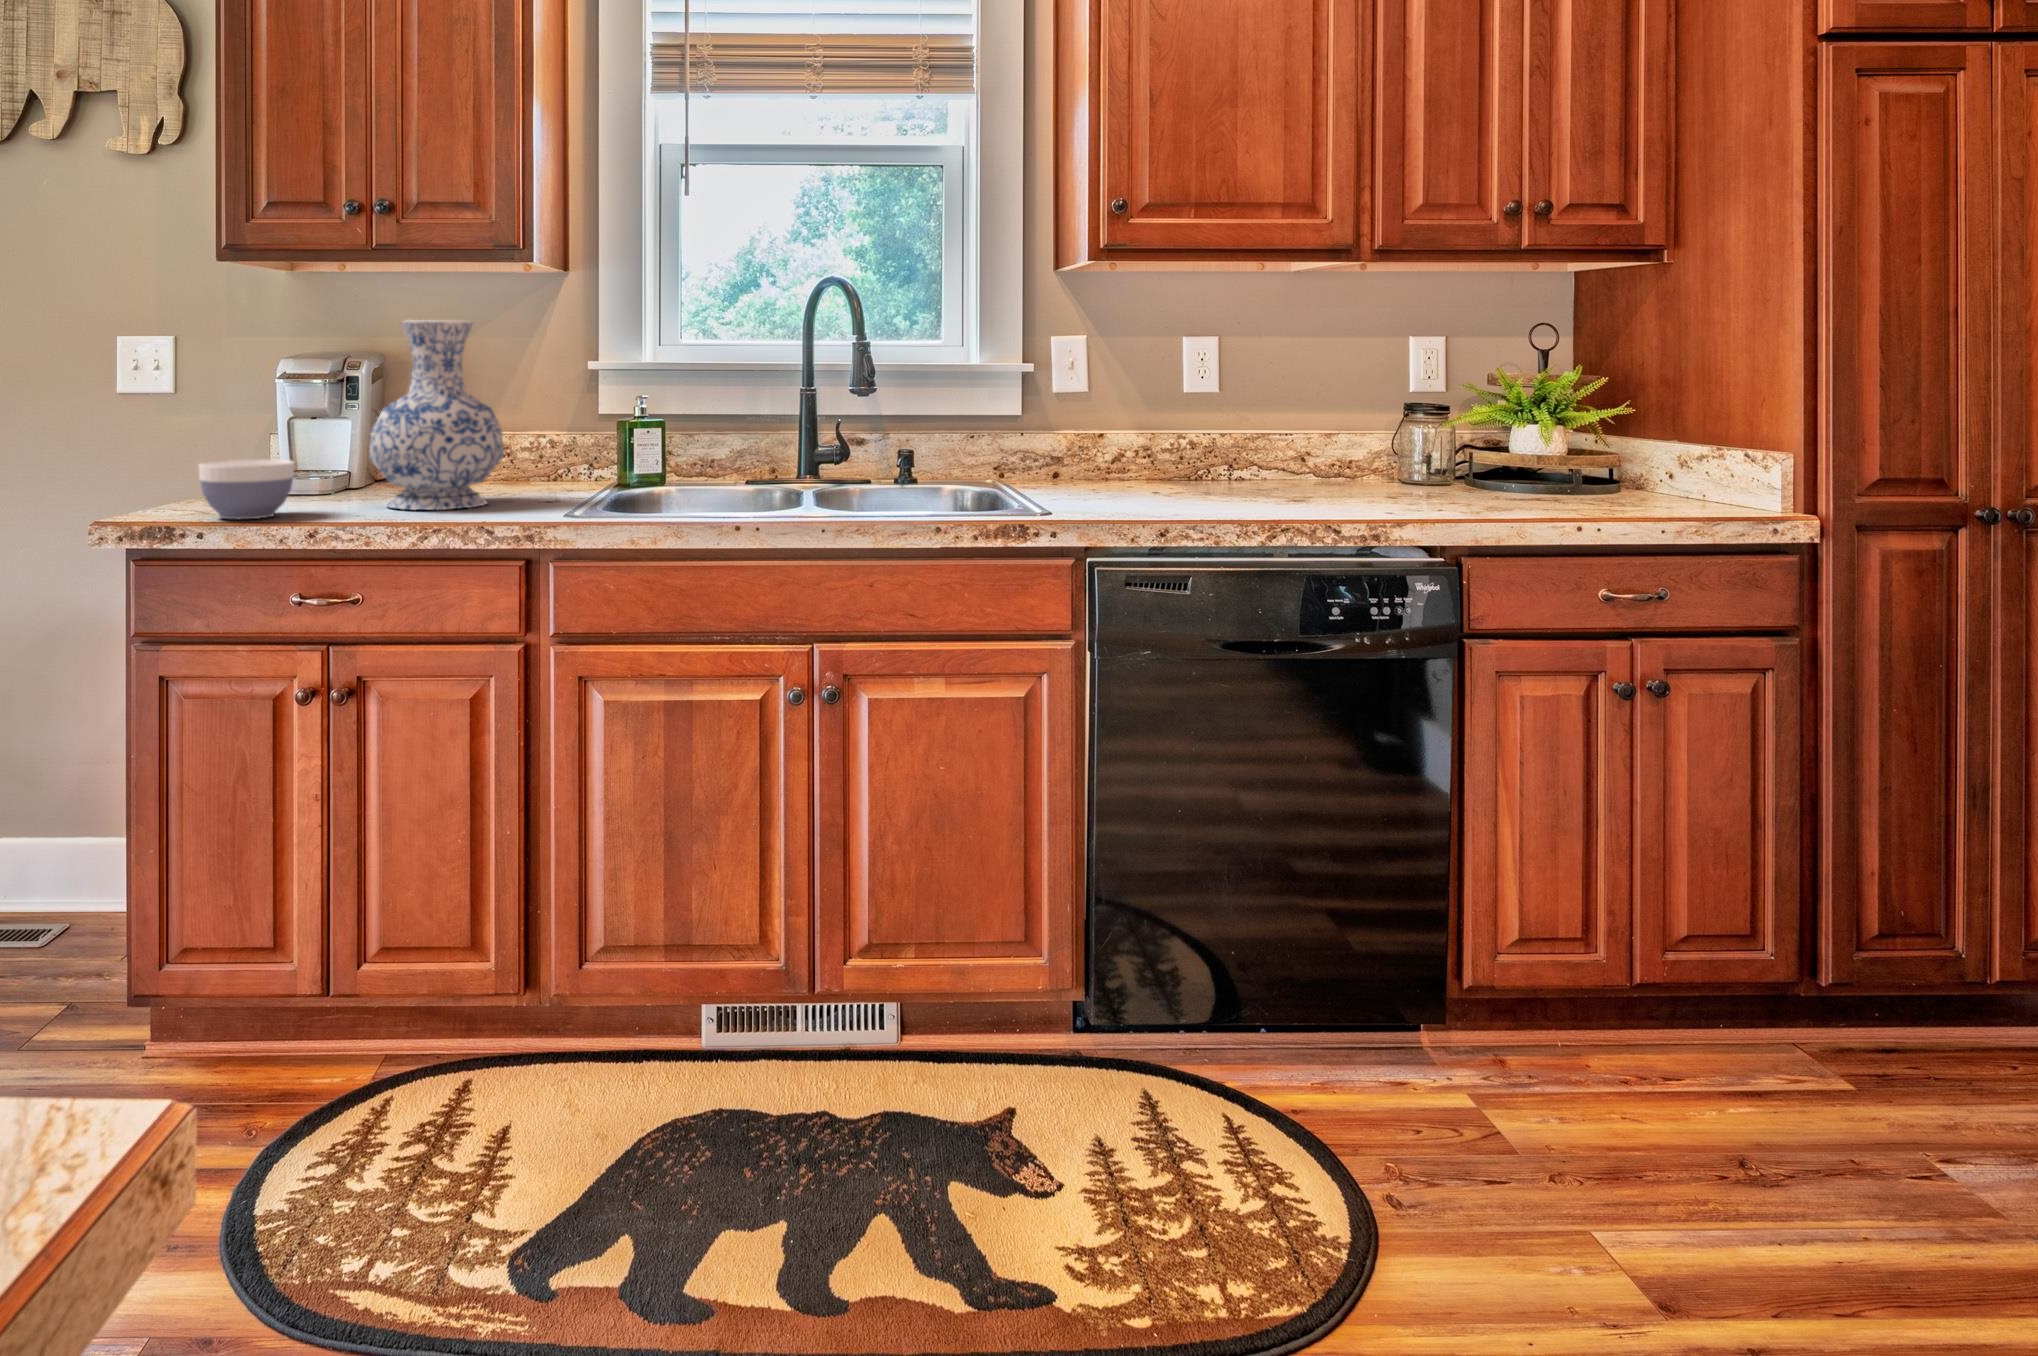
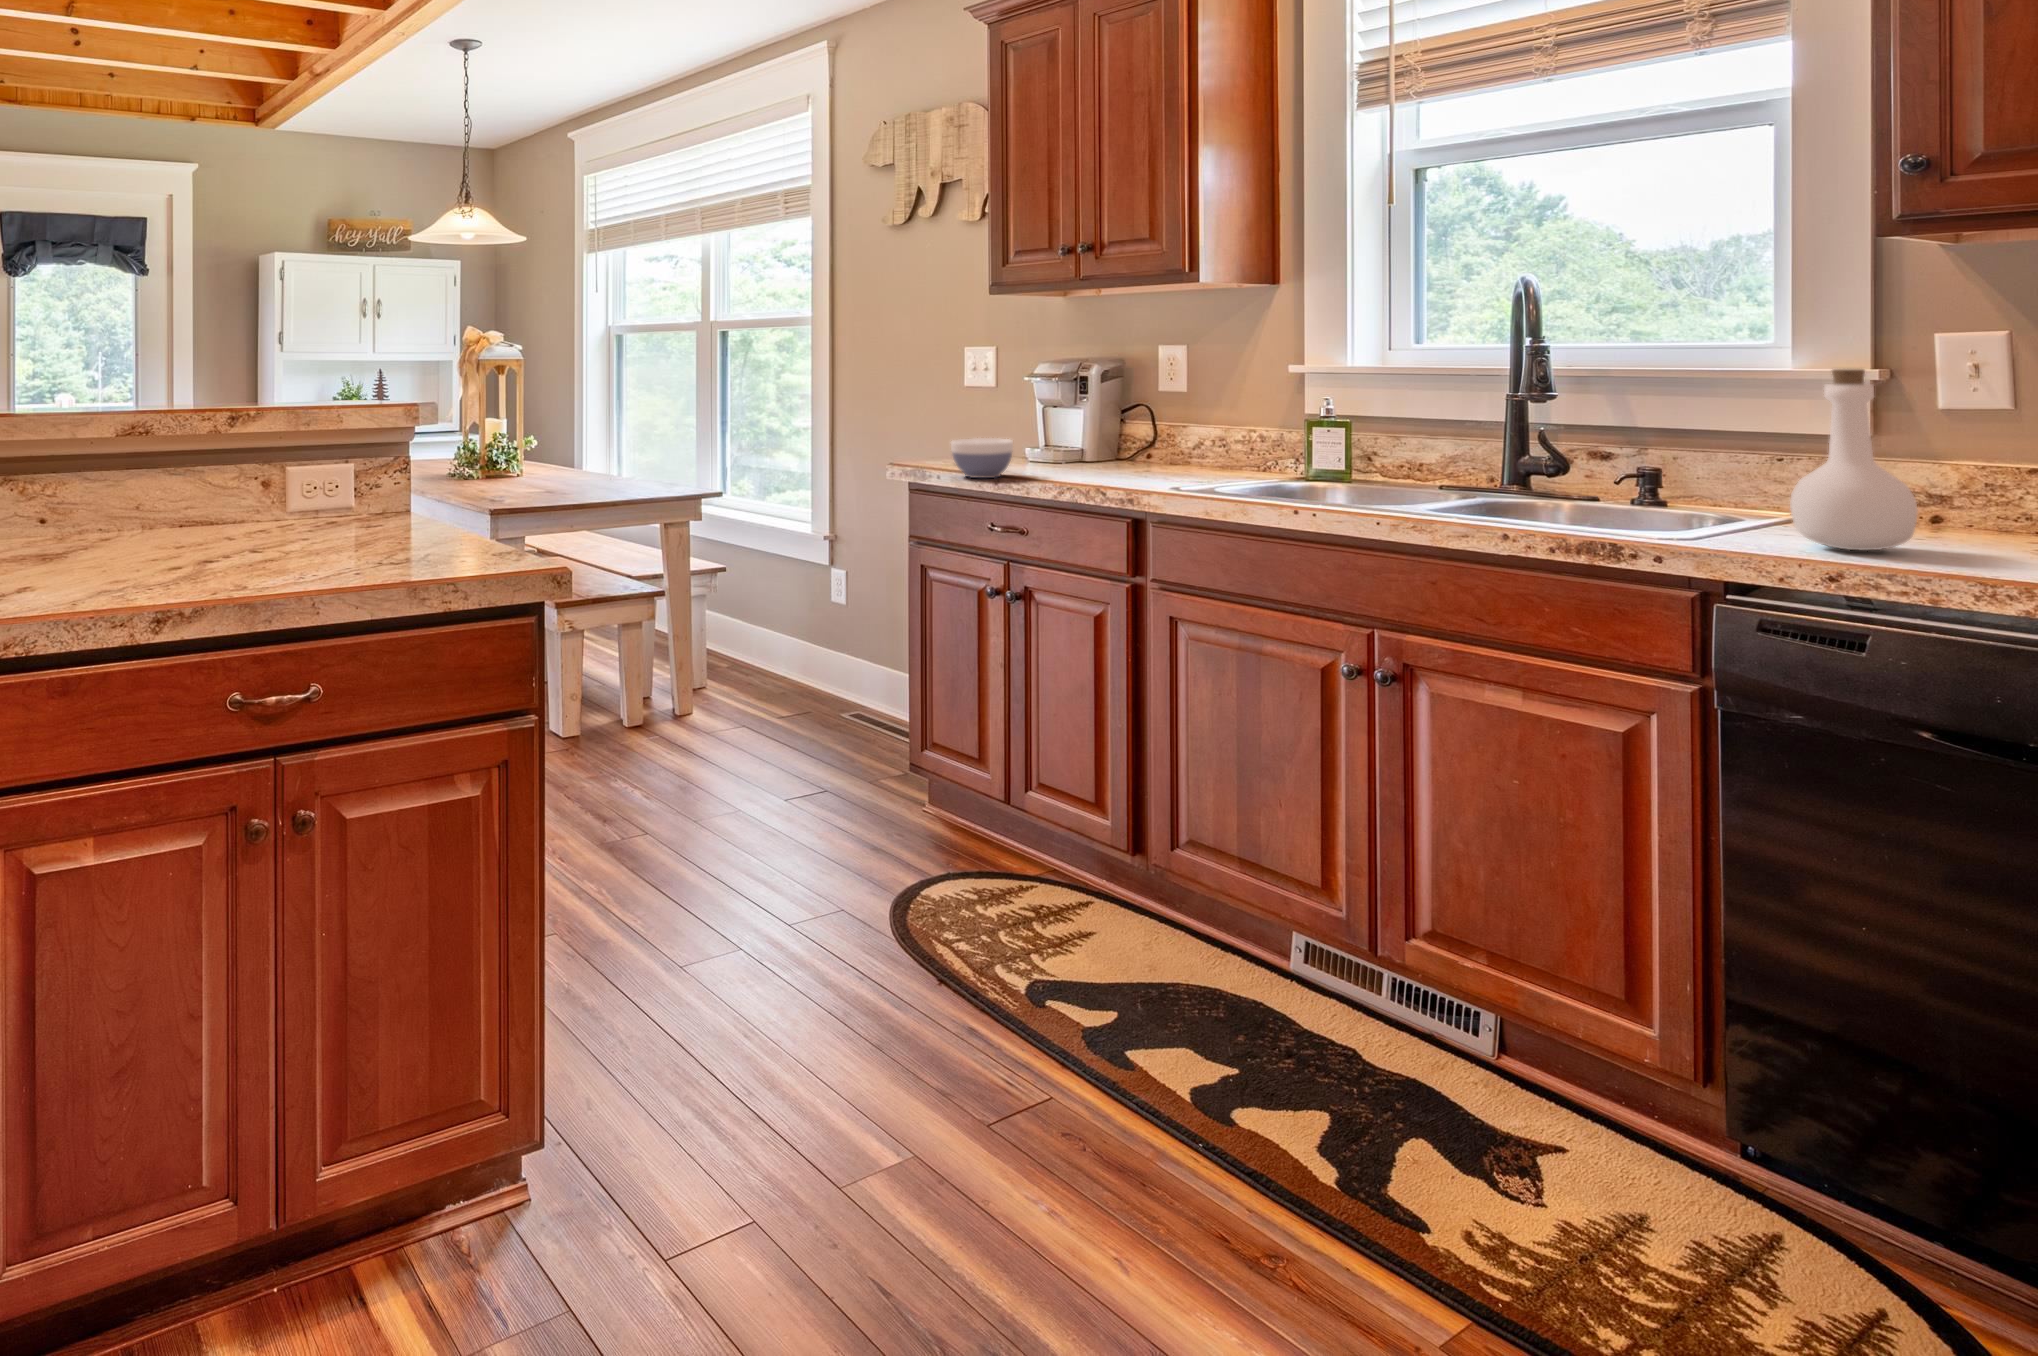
vase: present [369,320,504,510] -> none [1068,341,1176,482]
bottle: none [1095,355,1169,509] -> present [1790,369,1918,550]

